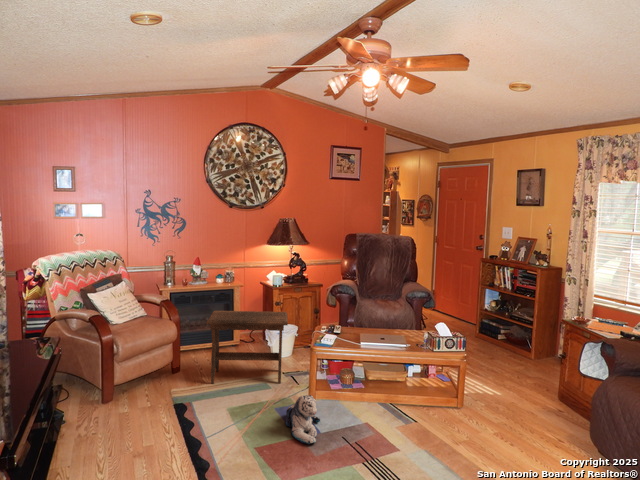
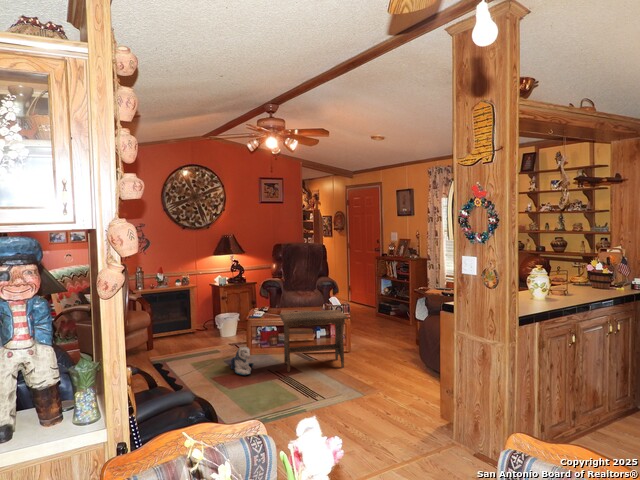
footstool: present [206,311,288,384] -> present [279,310,348,372]

